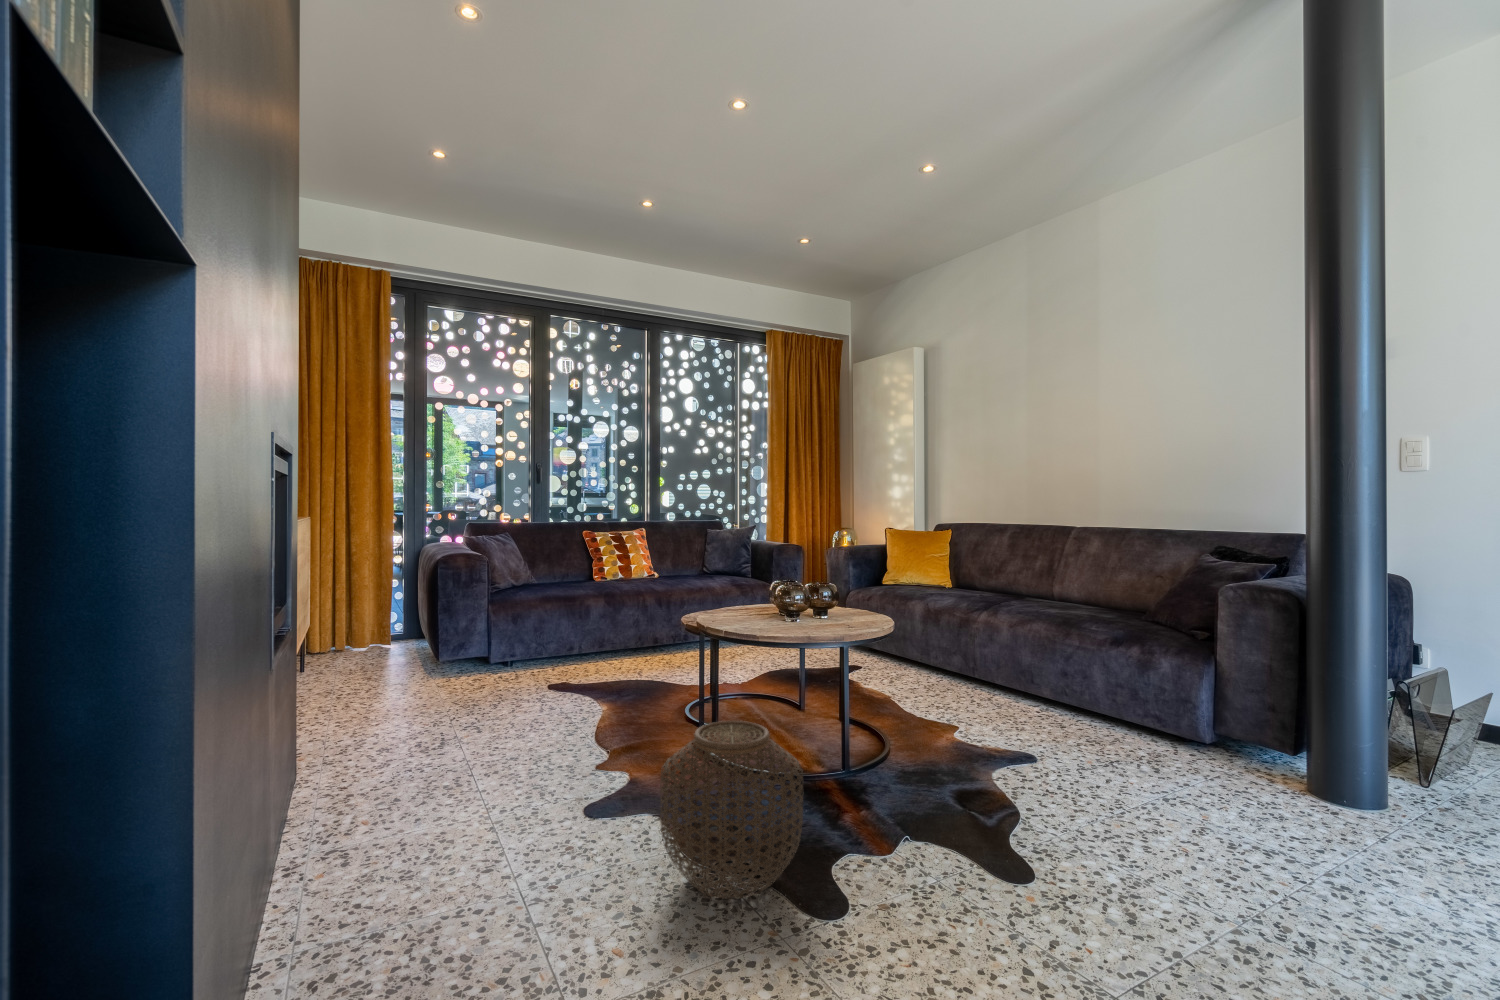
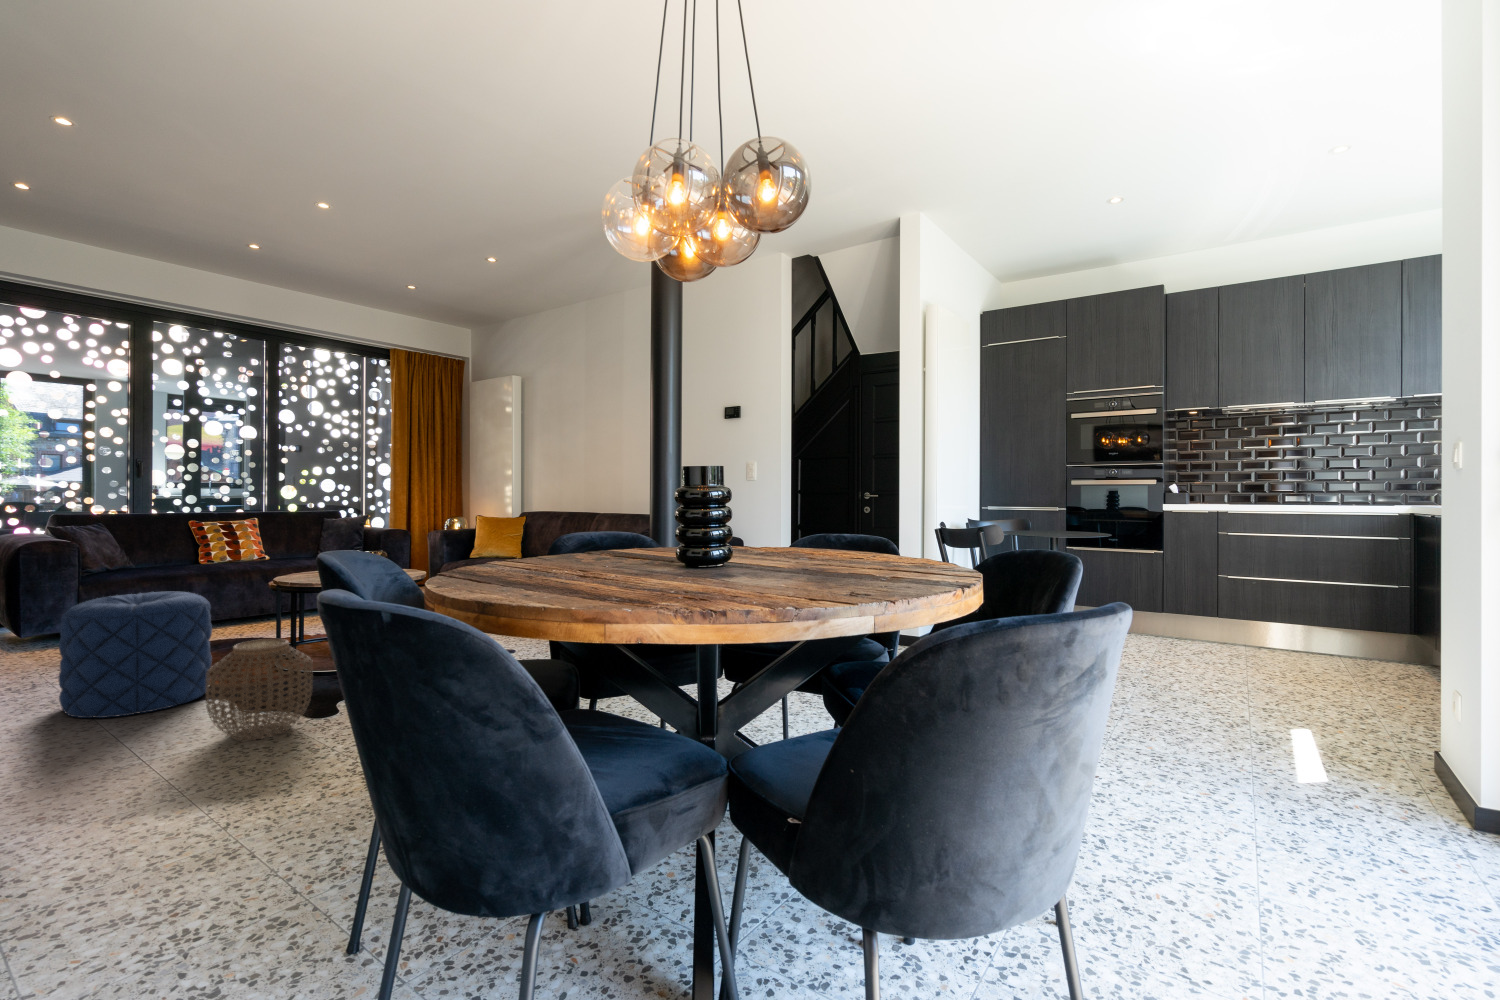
pouf: none [479,625,638,804] -> present [58,591,212,718]

